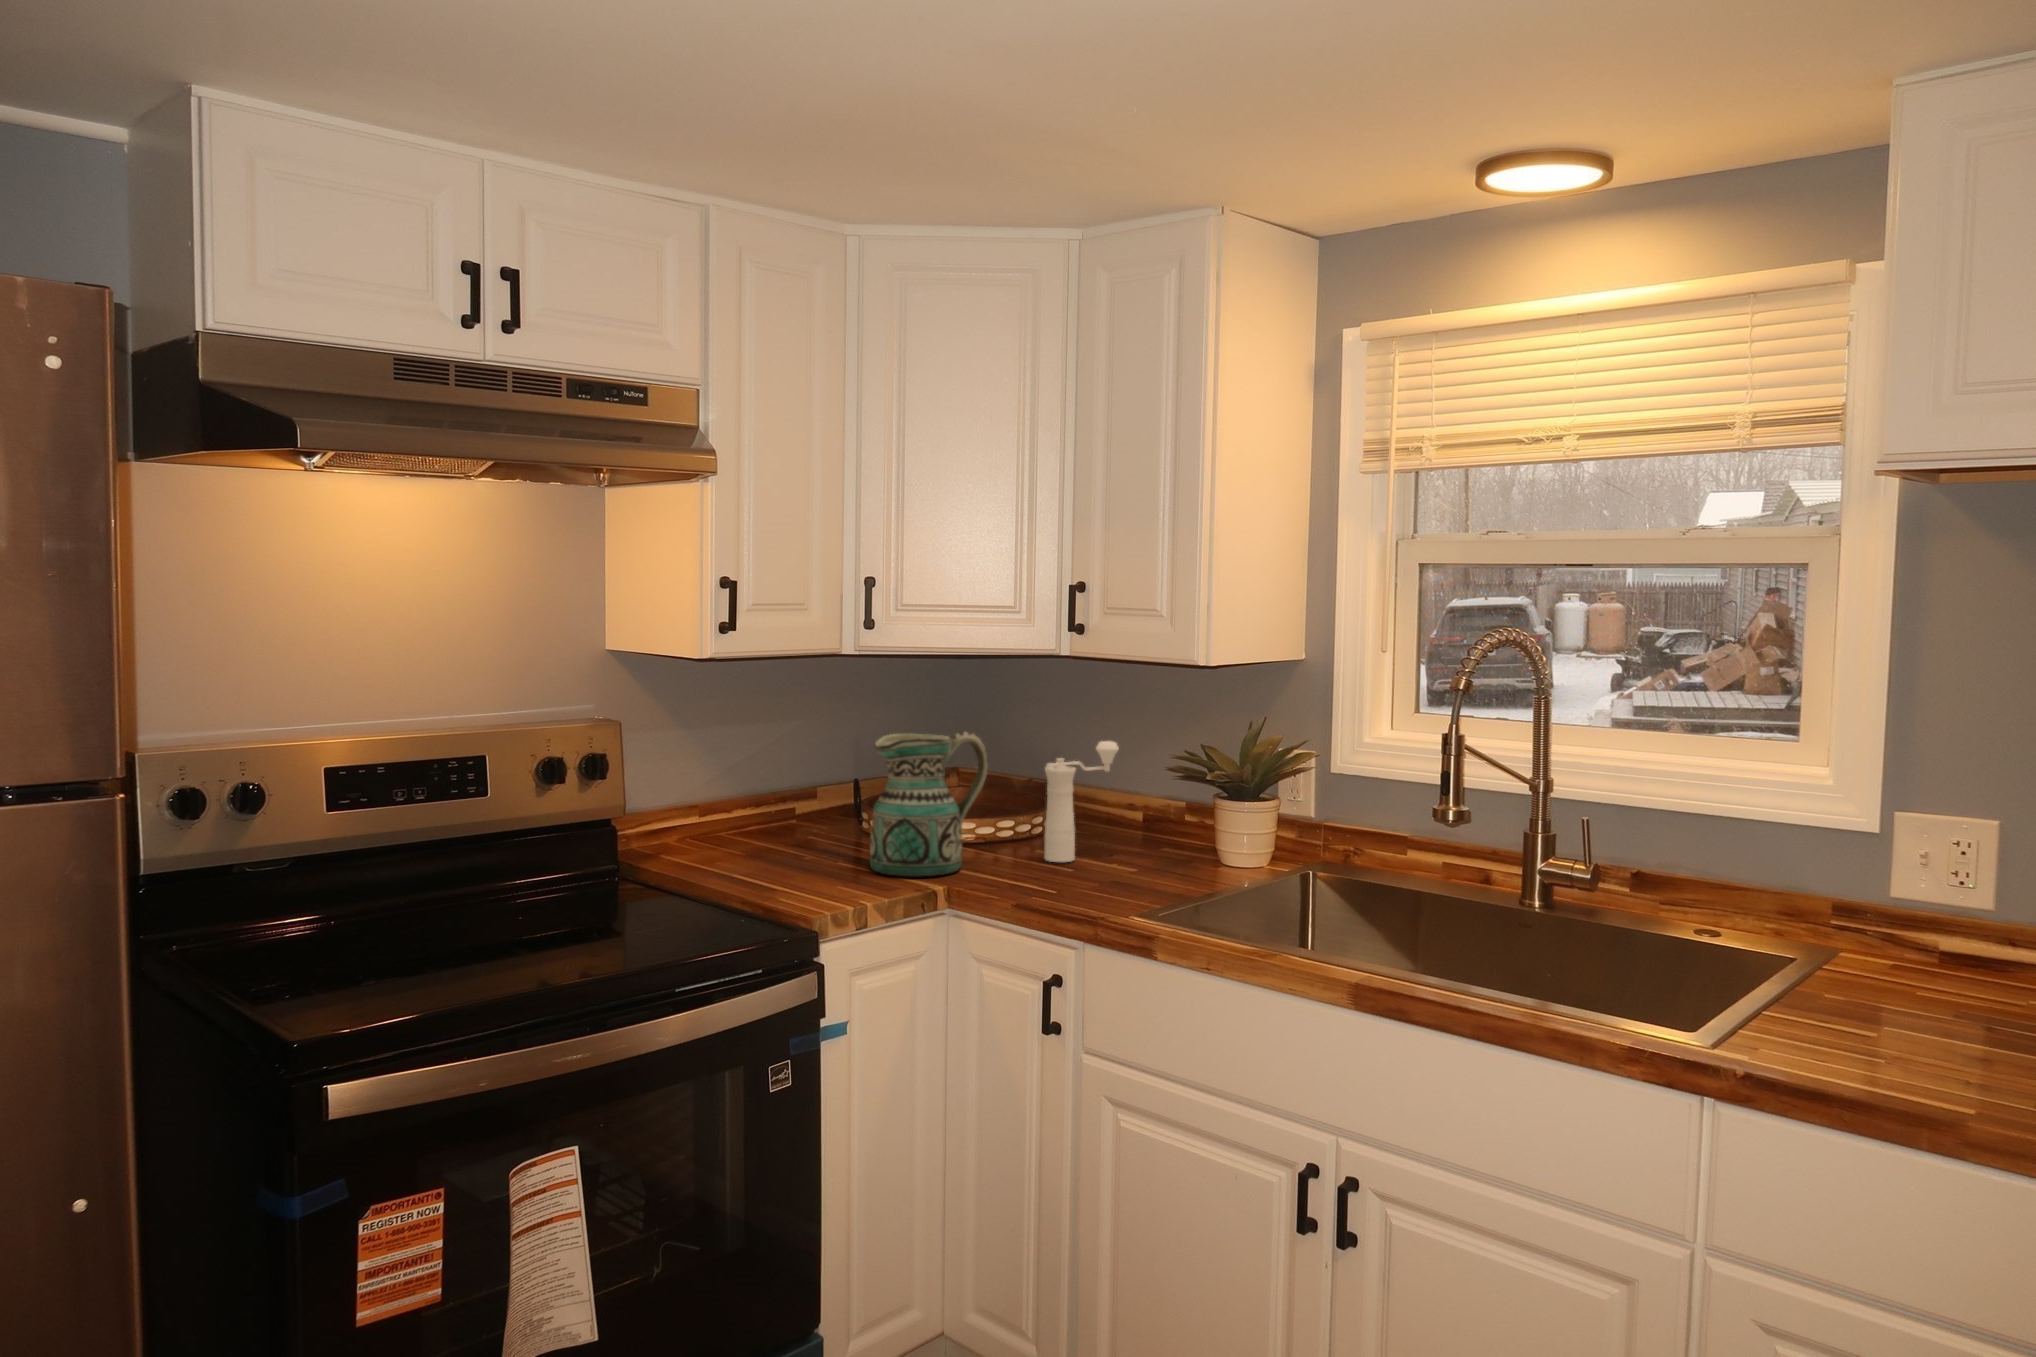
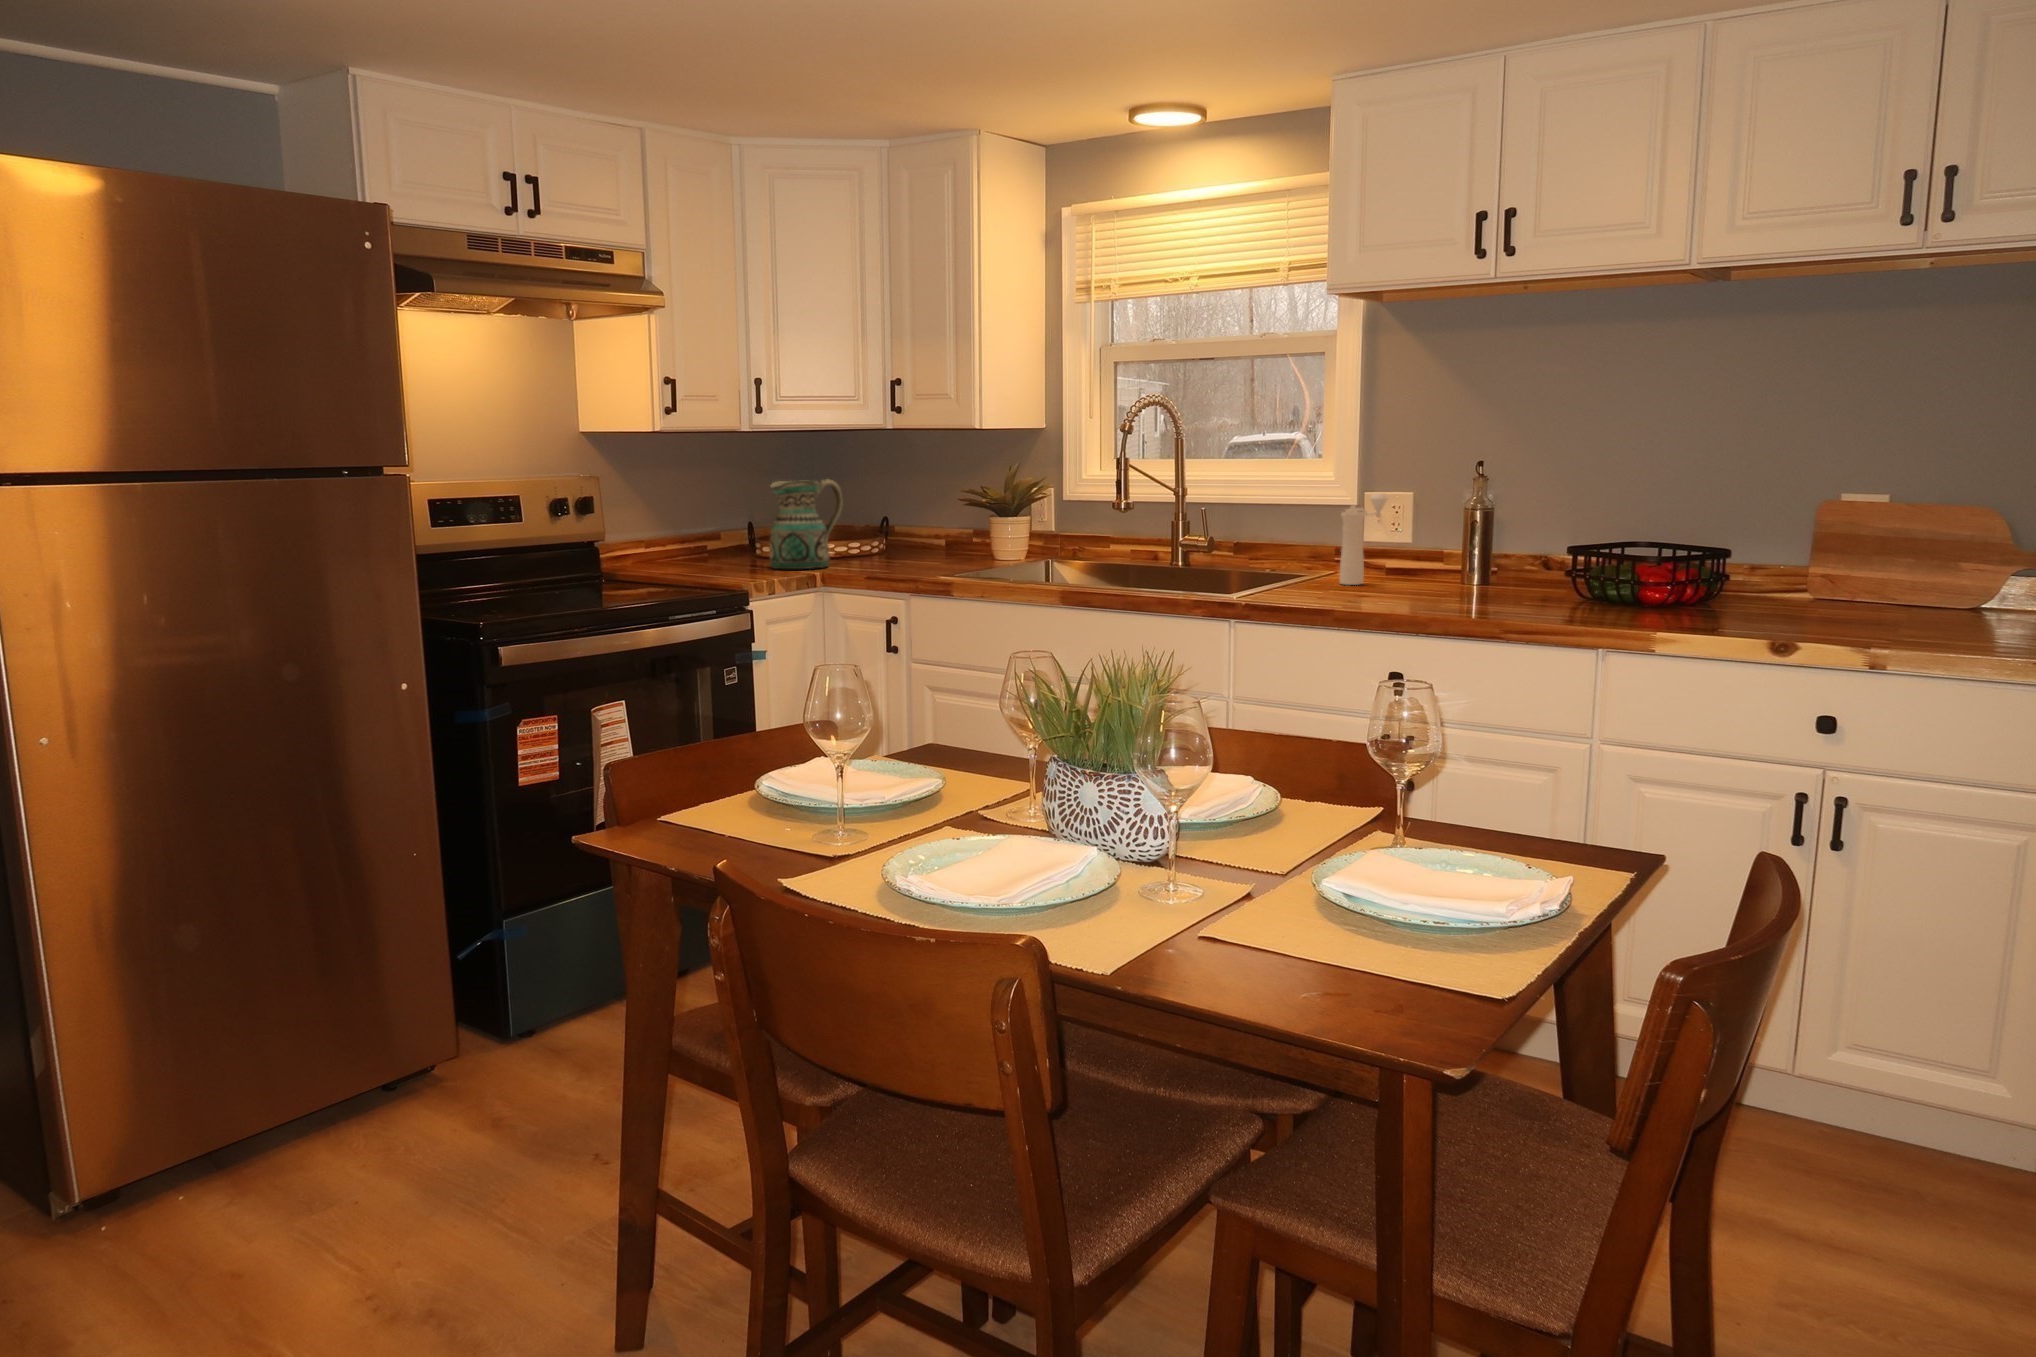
pepper mill: present [1045,741,1119,862] -> present [1340,493,1388,585]

